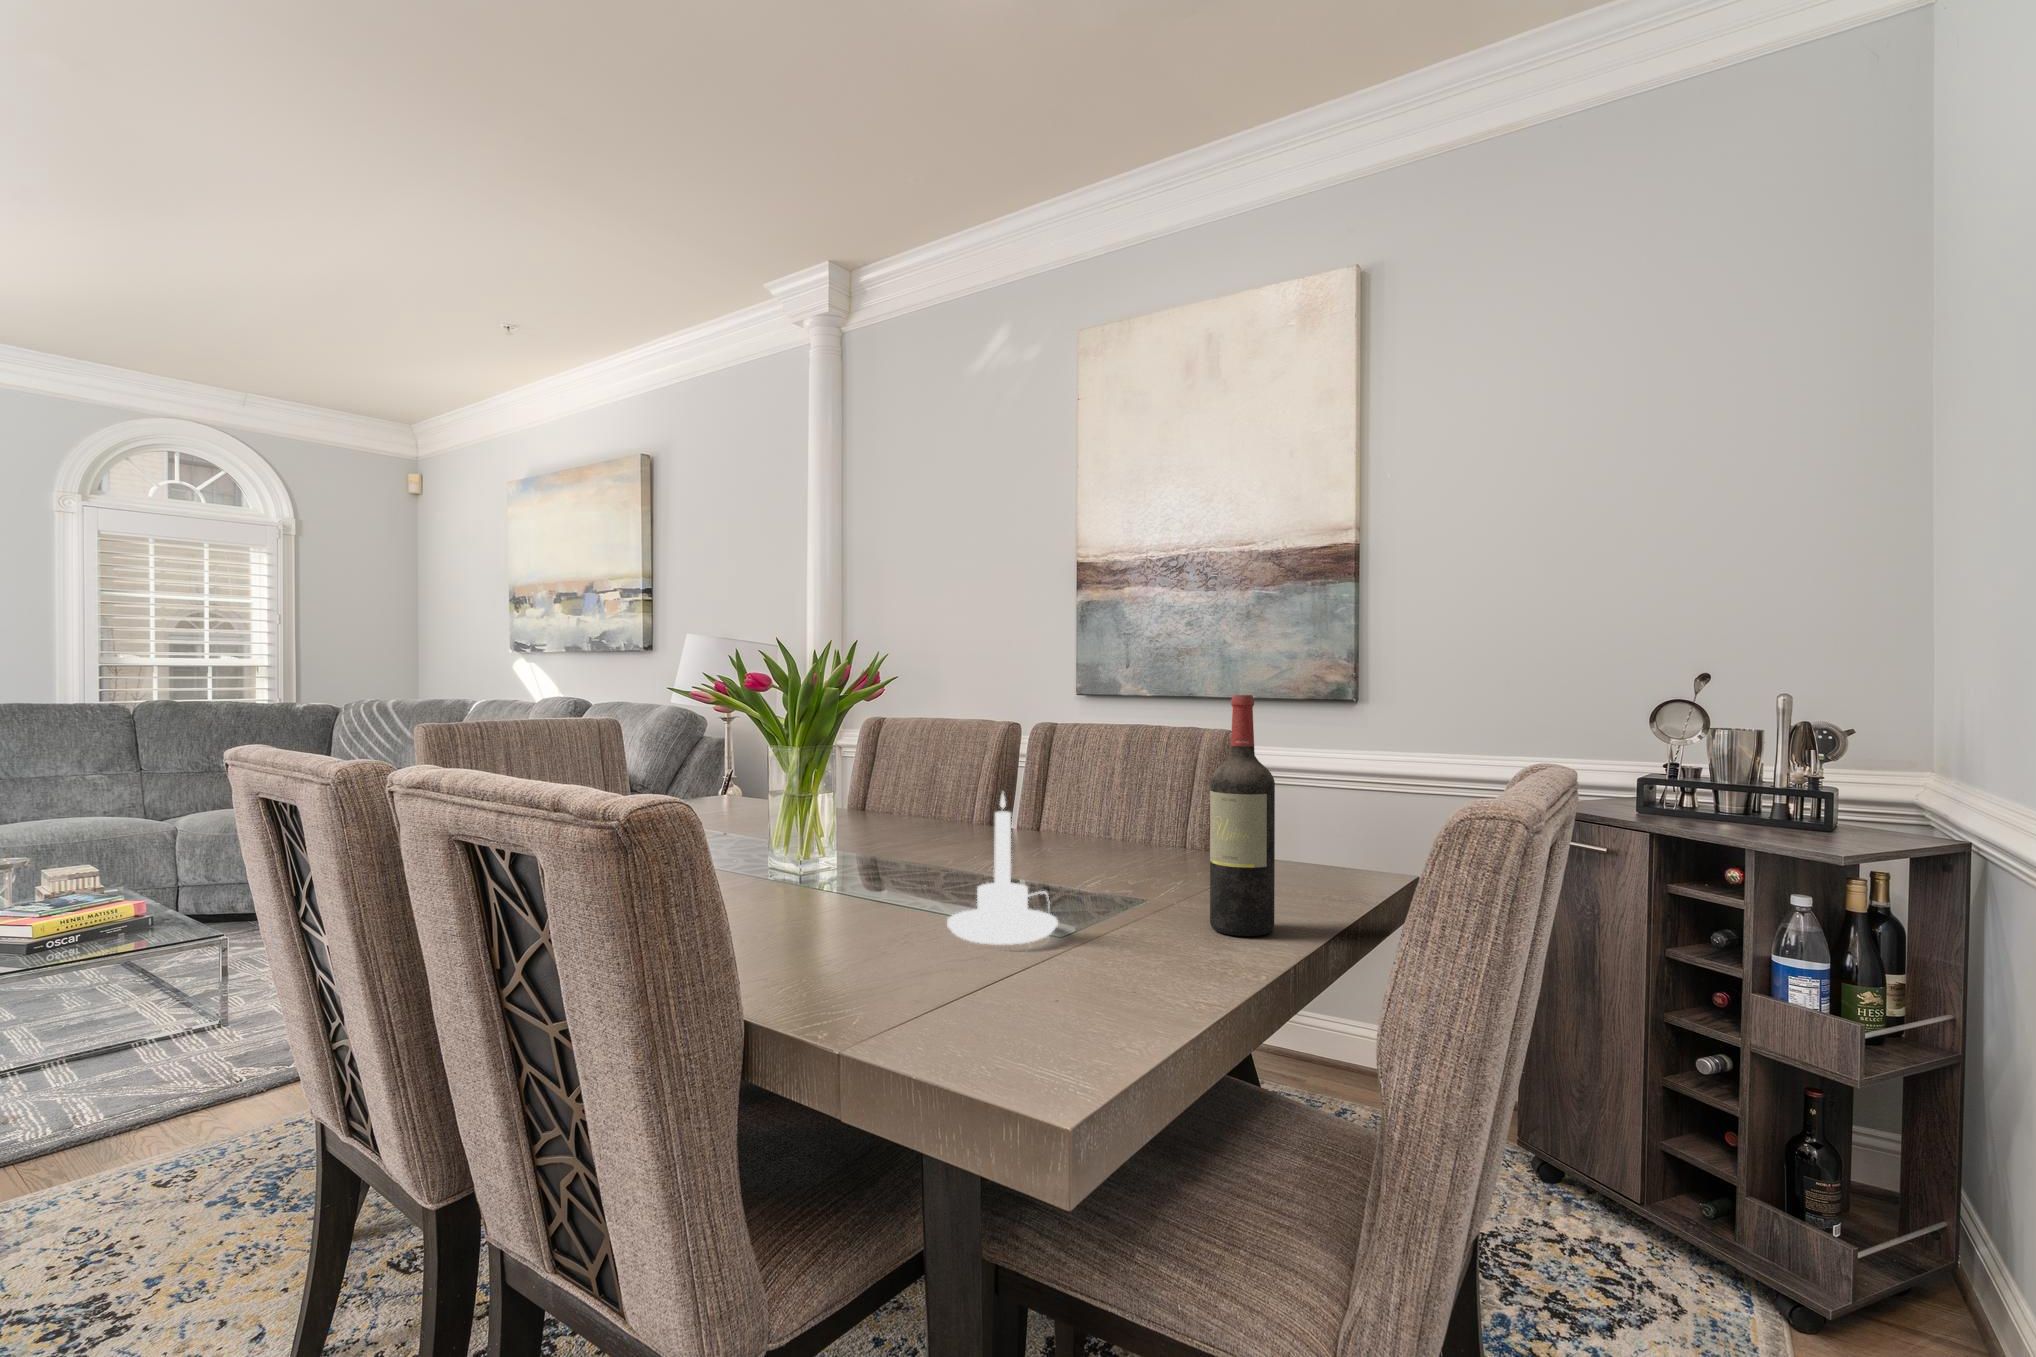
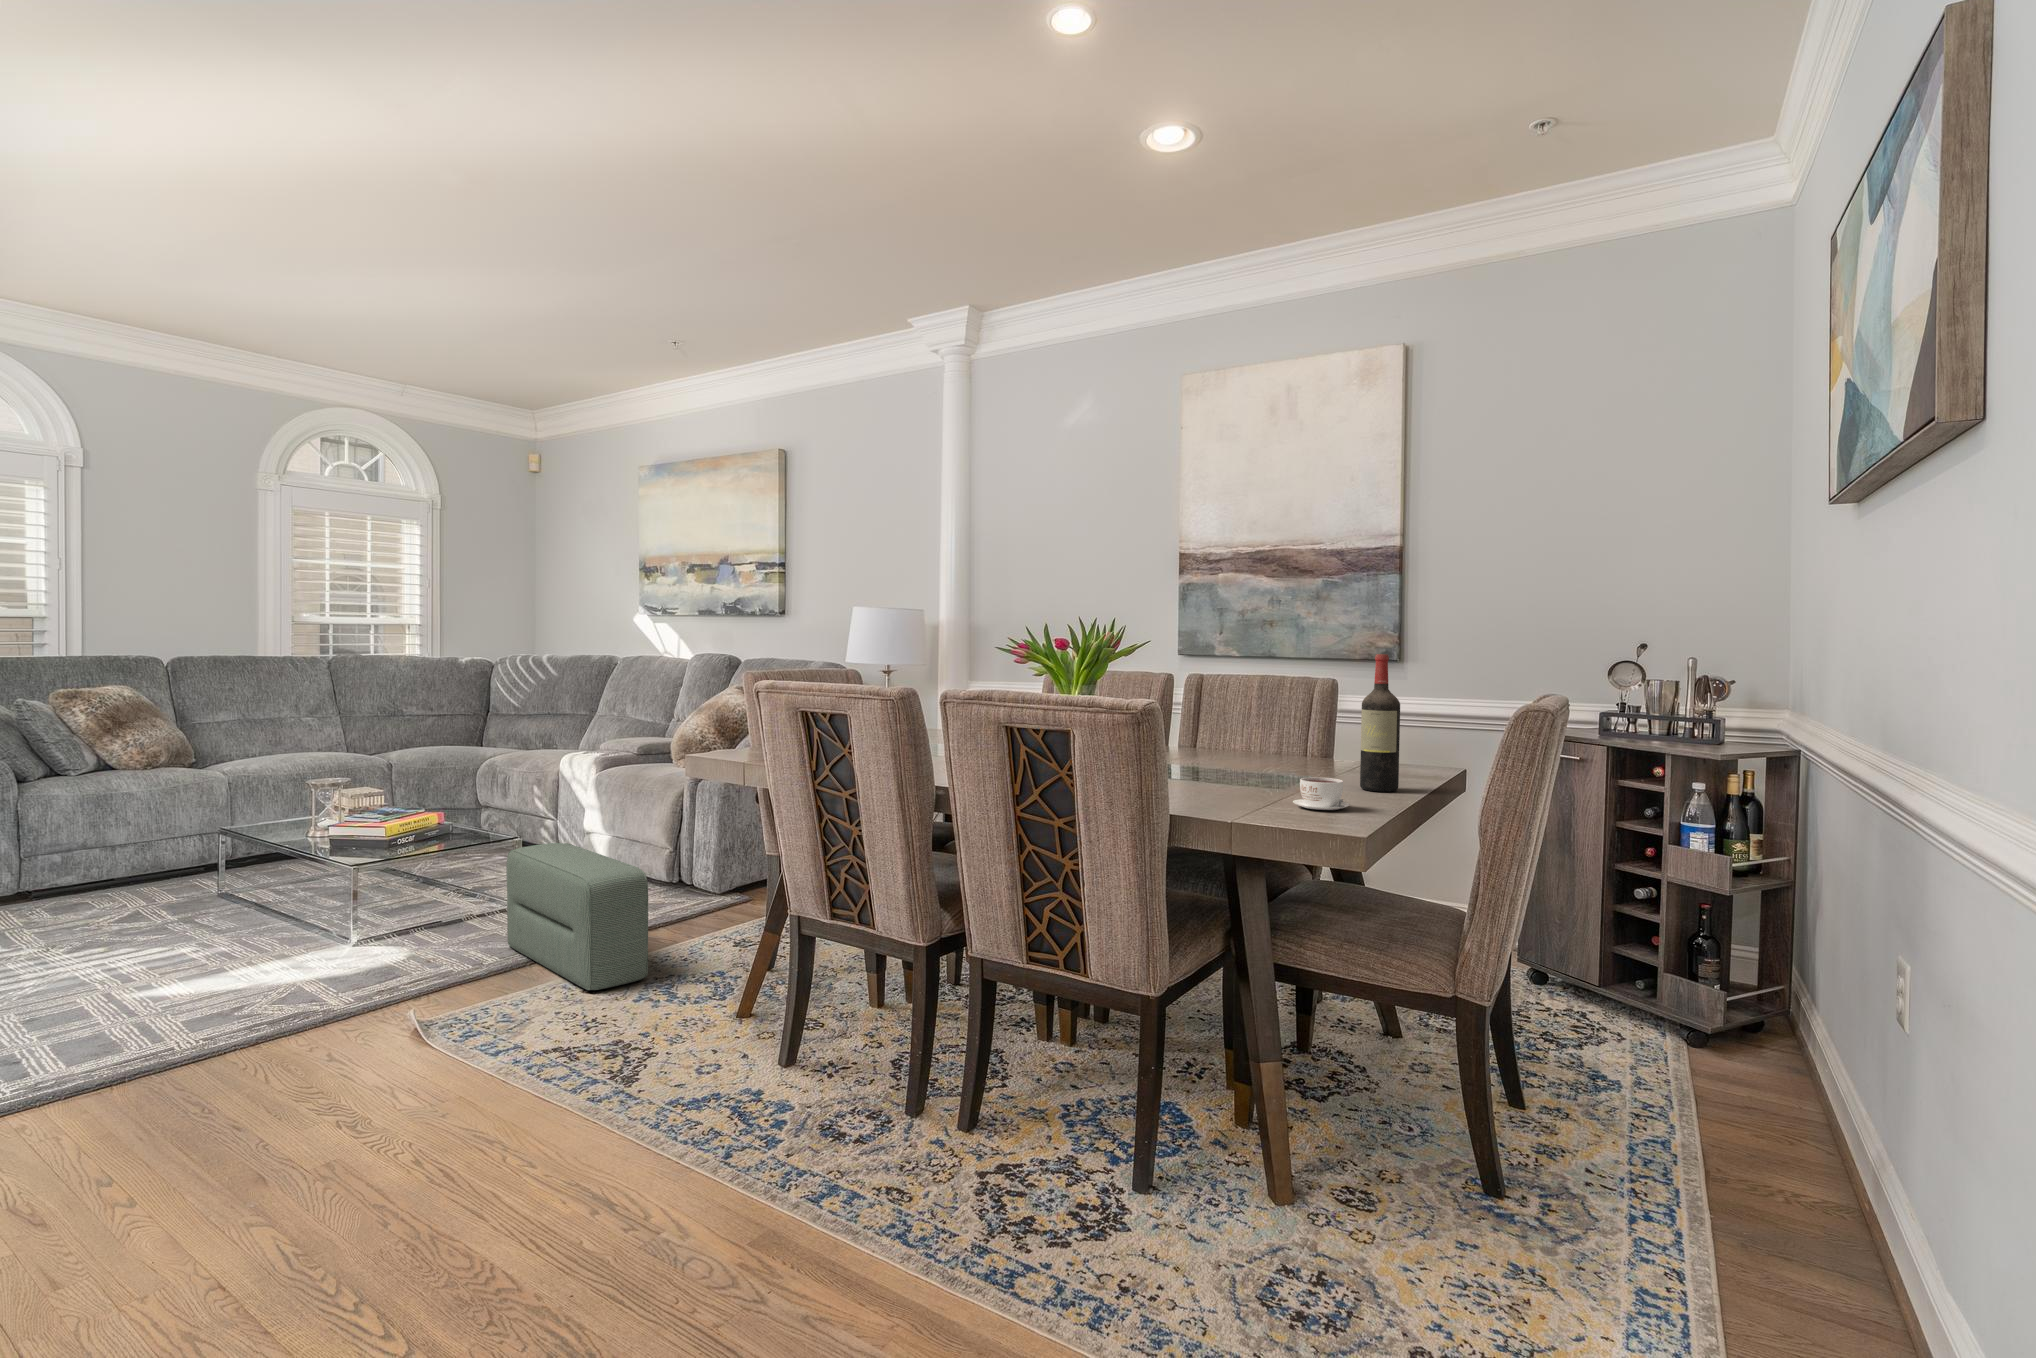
candle holder: present [947,793,1058,945] -> none [1215,708,1280,793]
coffee cup: none [1034,928,1140,999] -> present [1293,777,1350,810]
pouf: none [116,956,256,1191] -> present [506,843,648,990]

